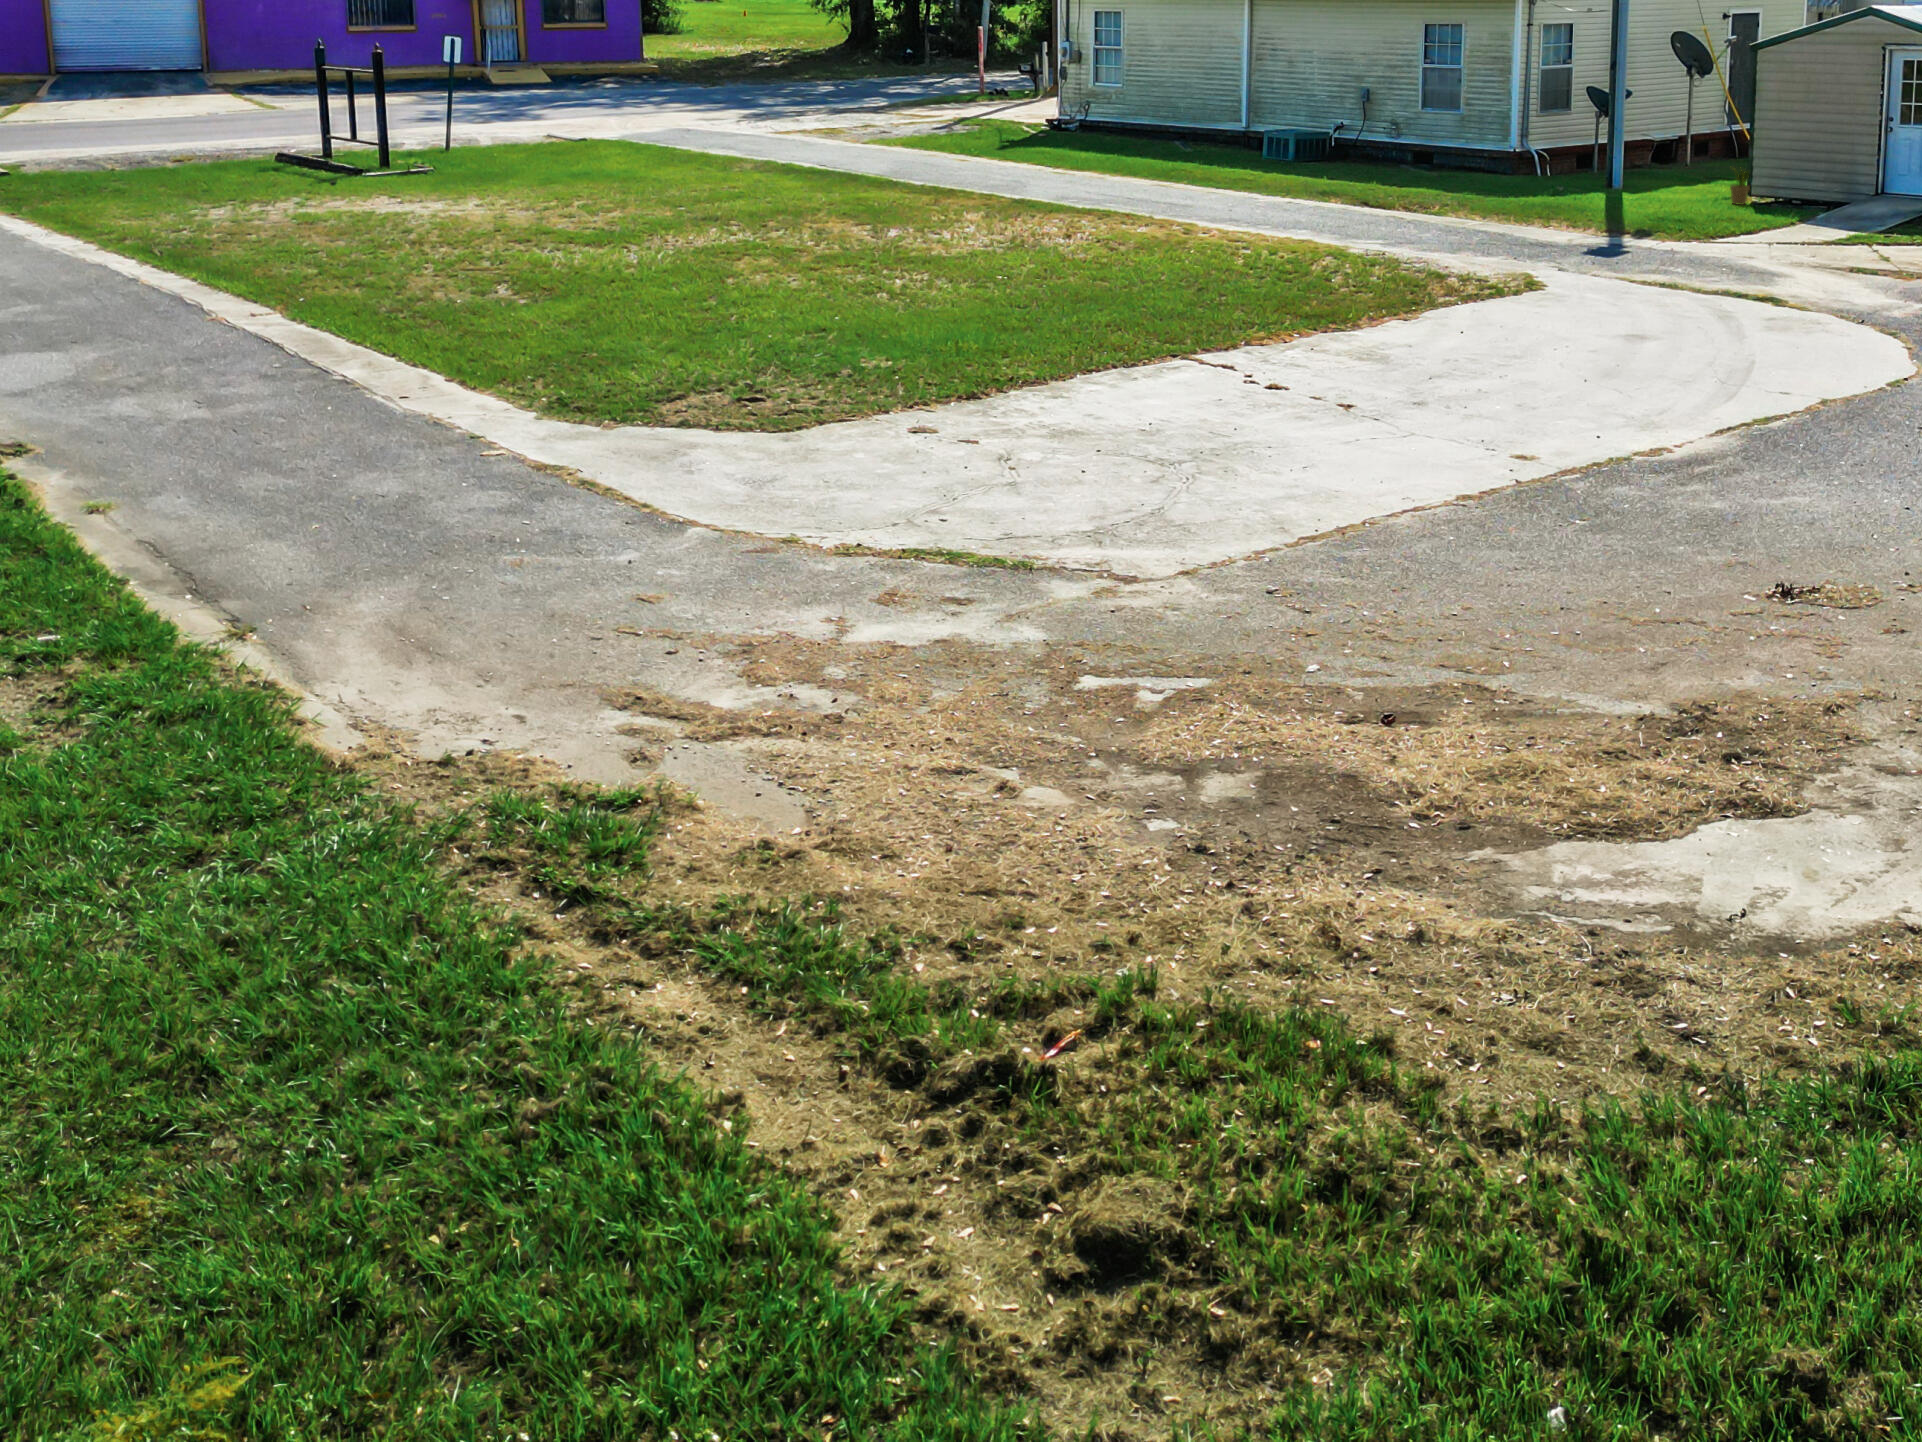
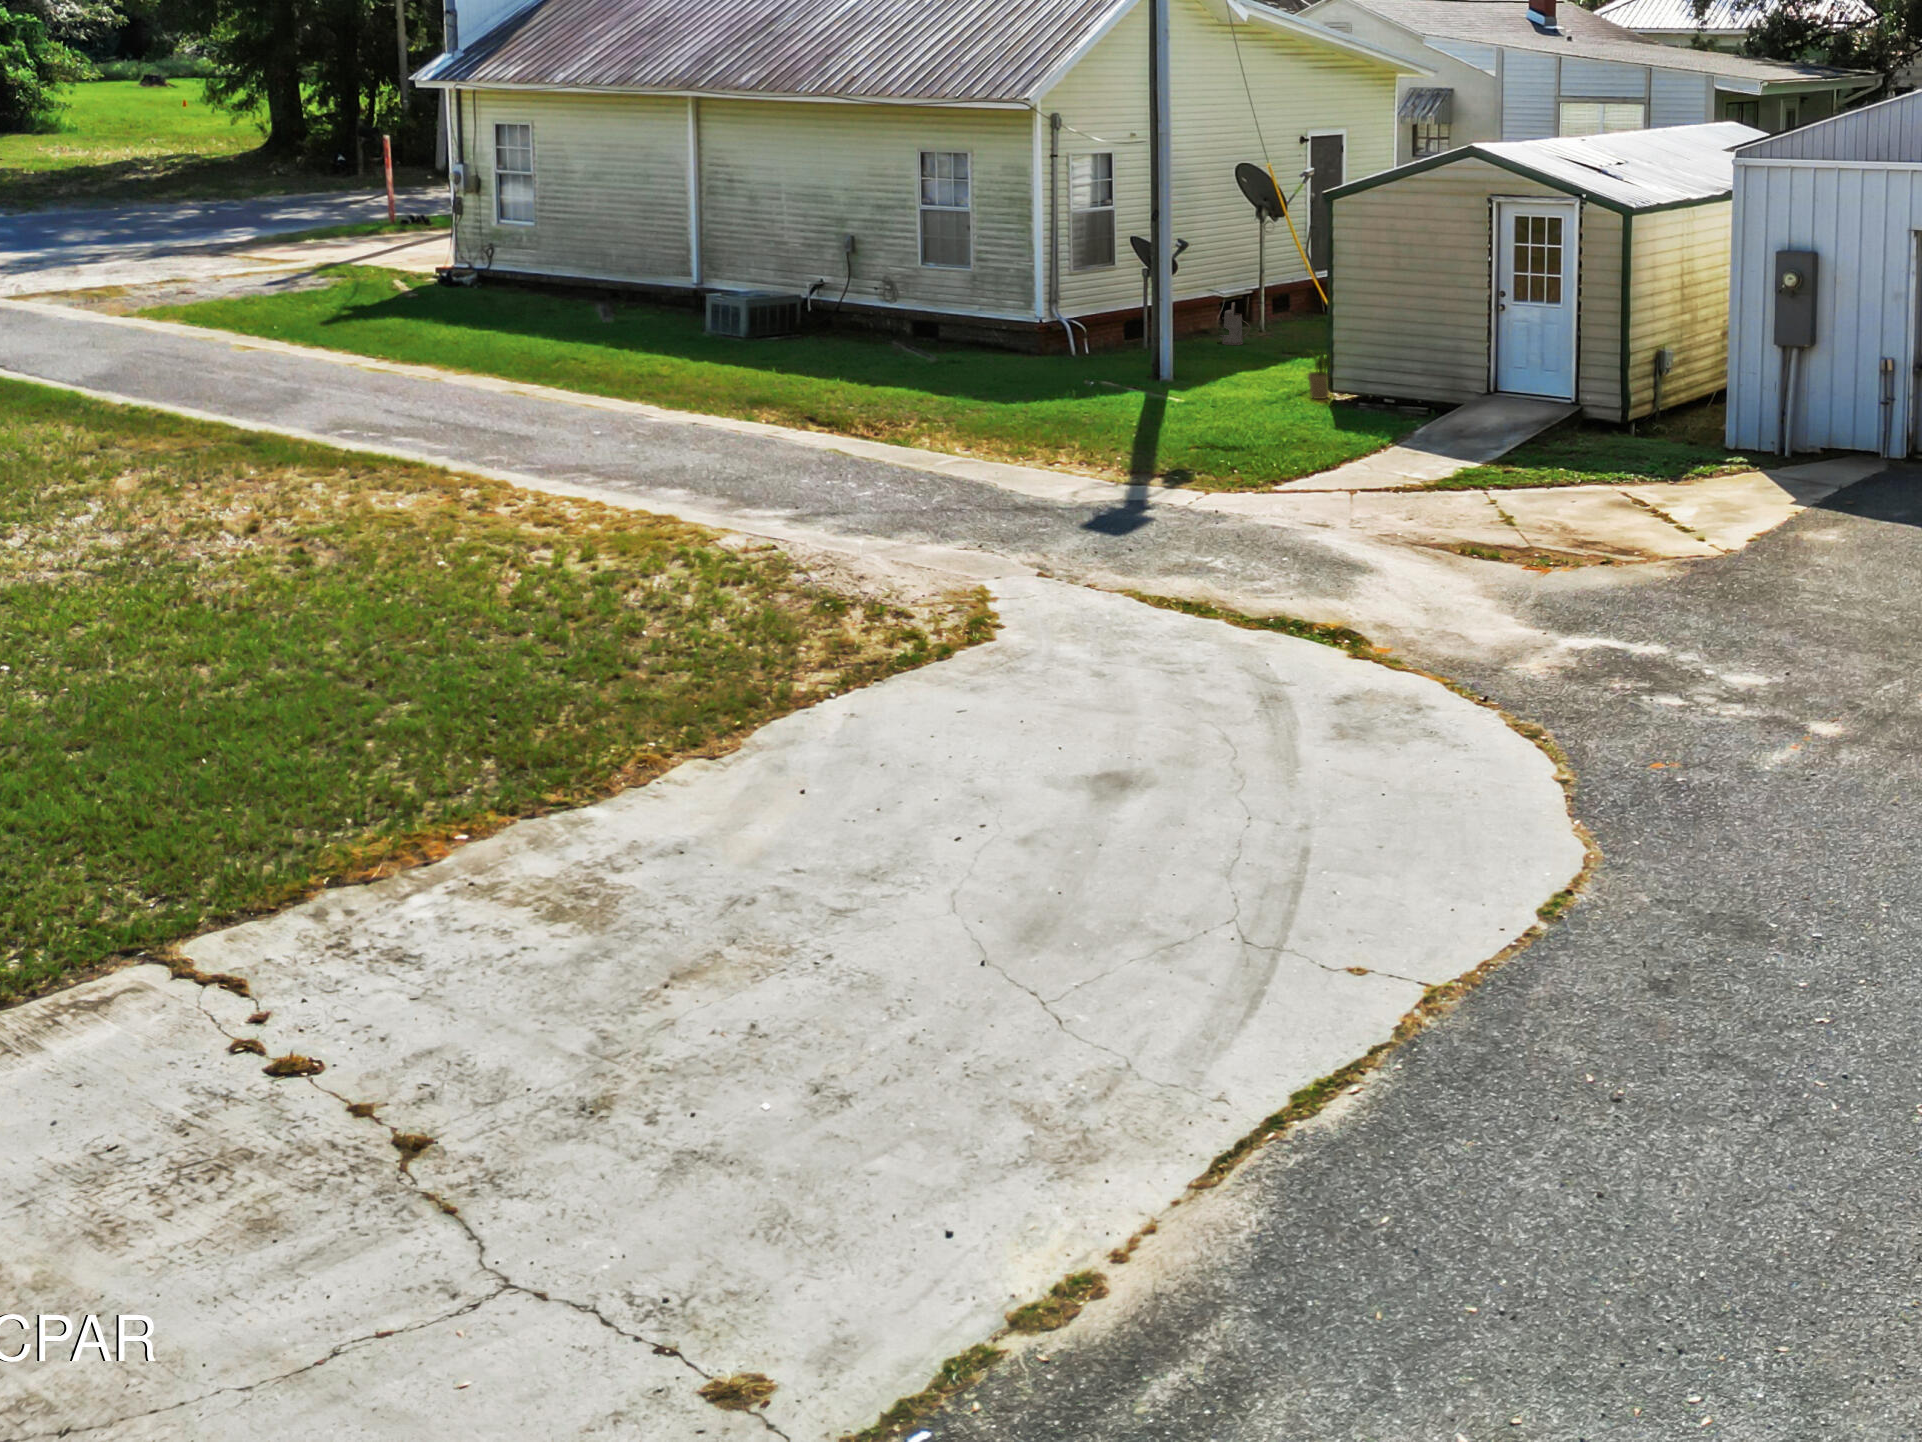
watering can: none [1637,143,1678,176] -> present [1220,302,1250,345]

